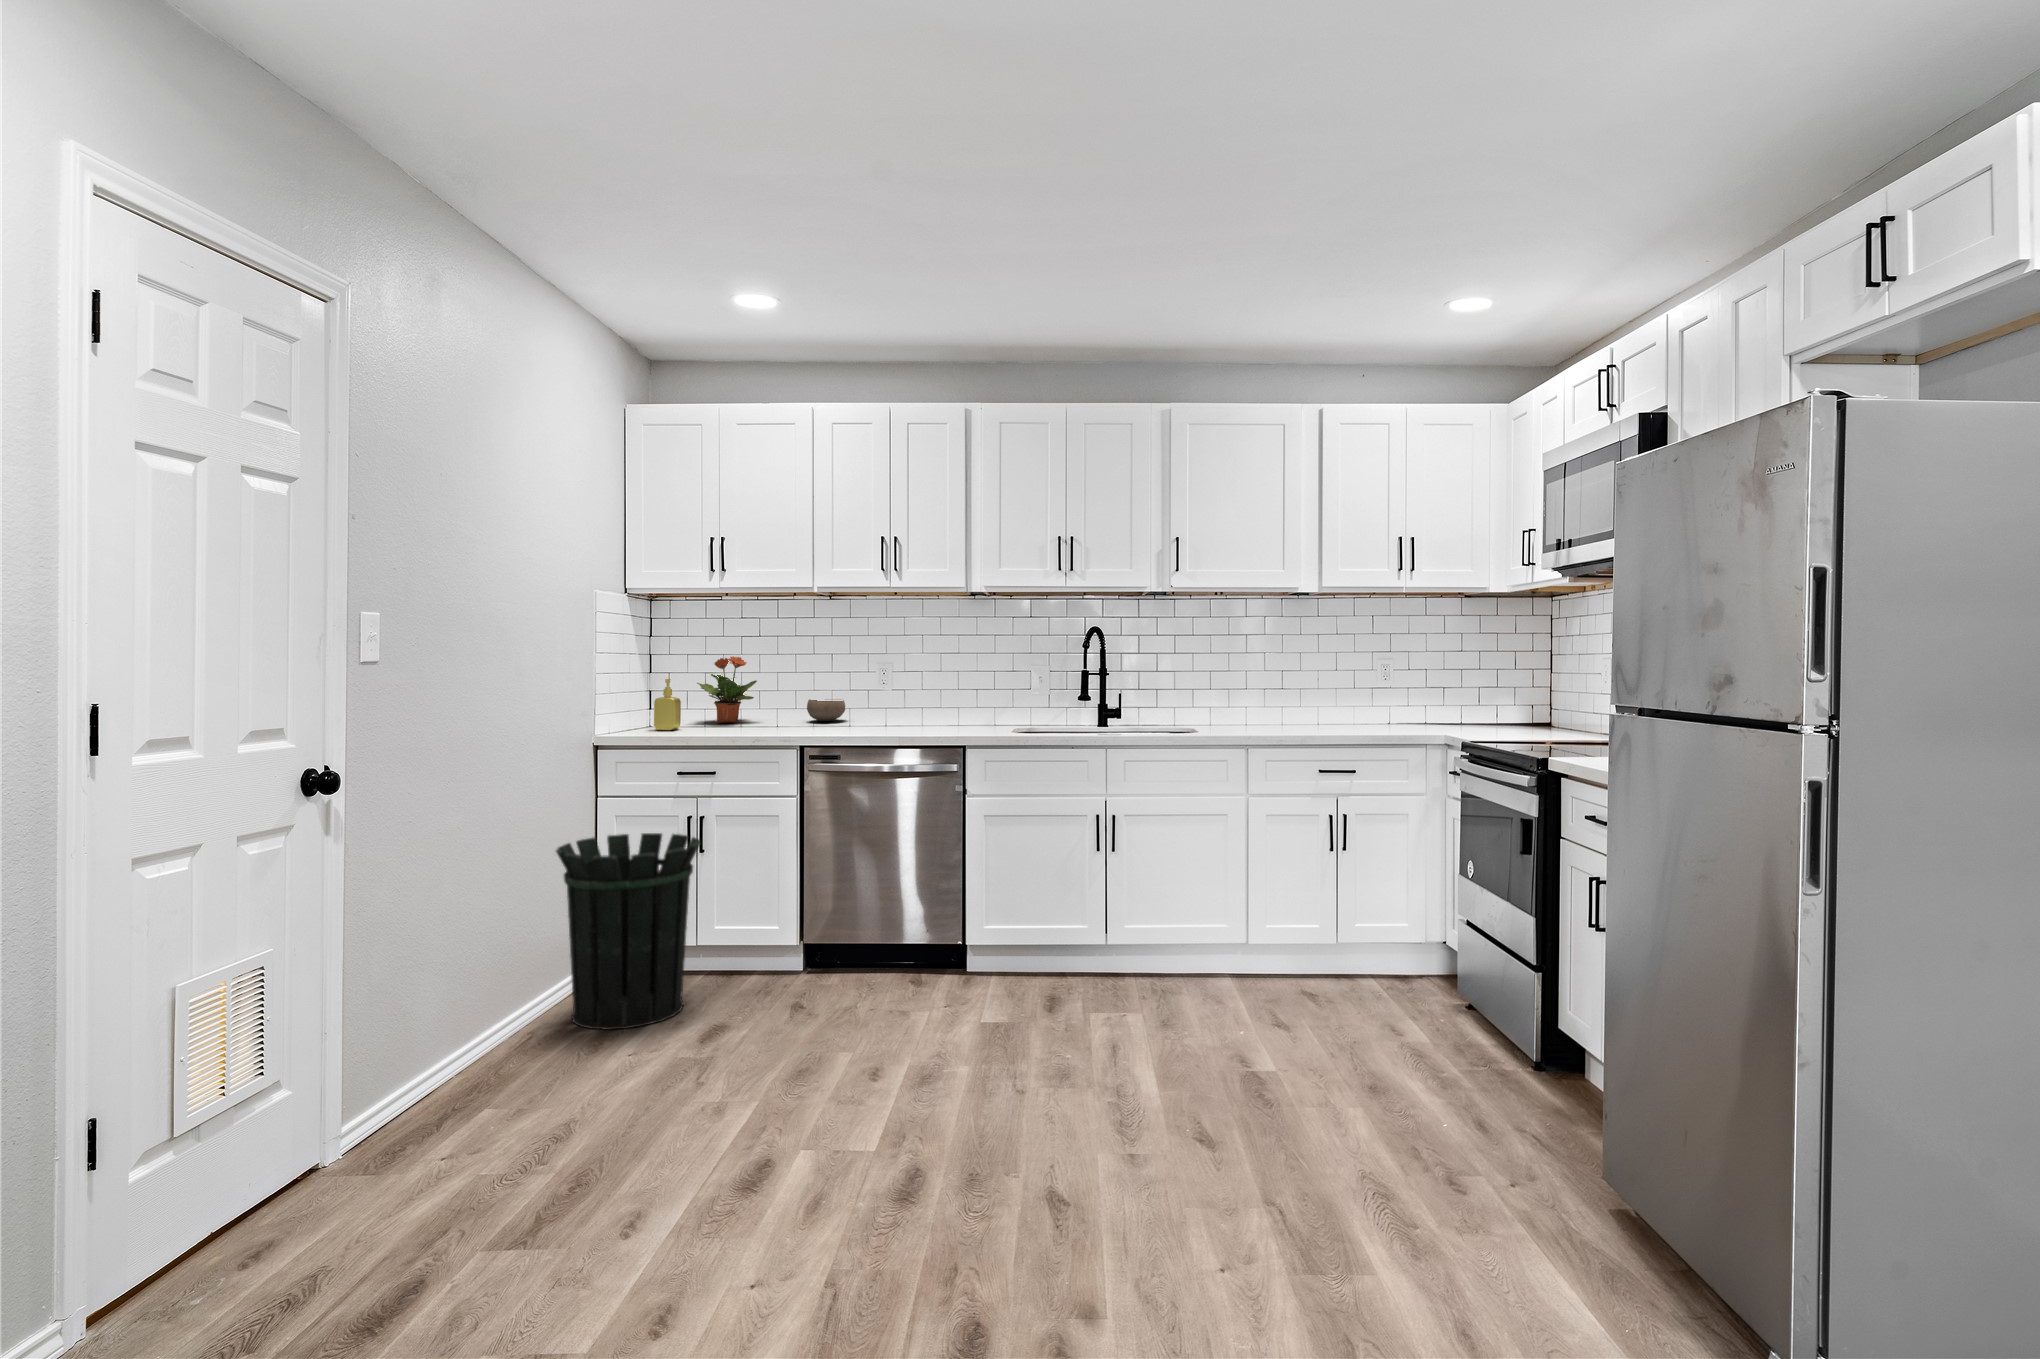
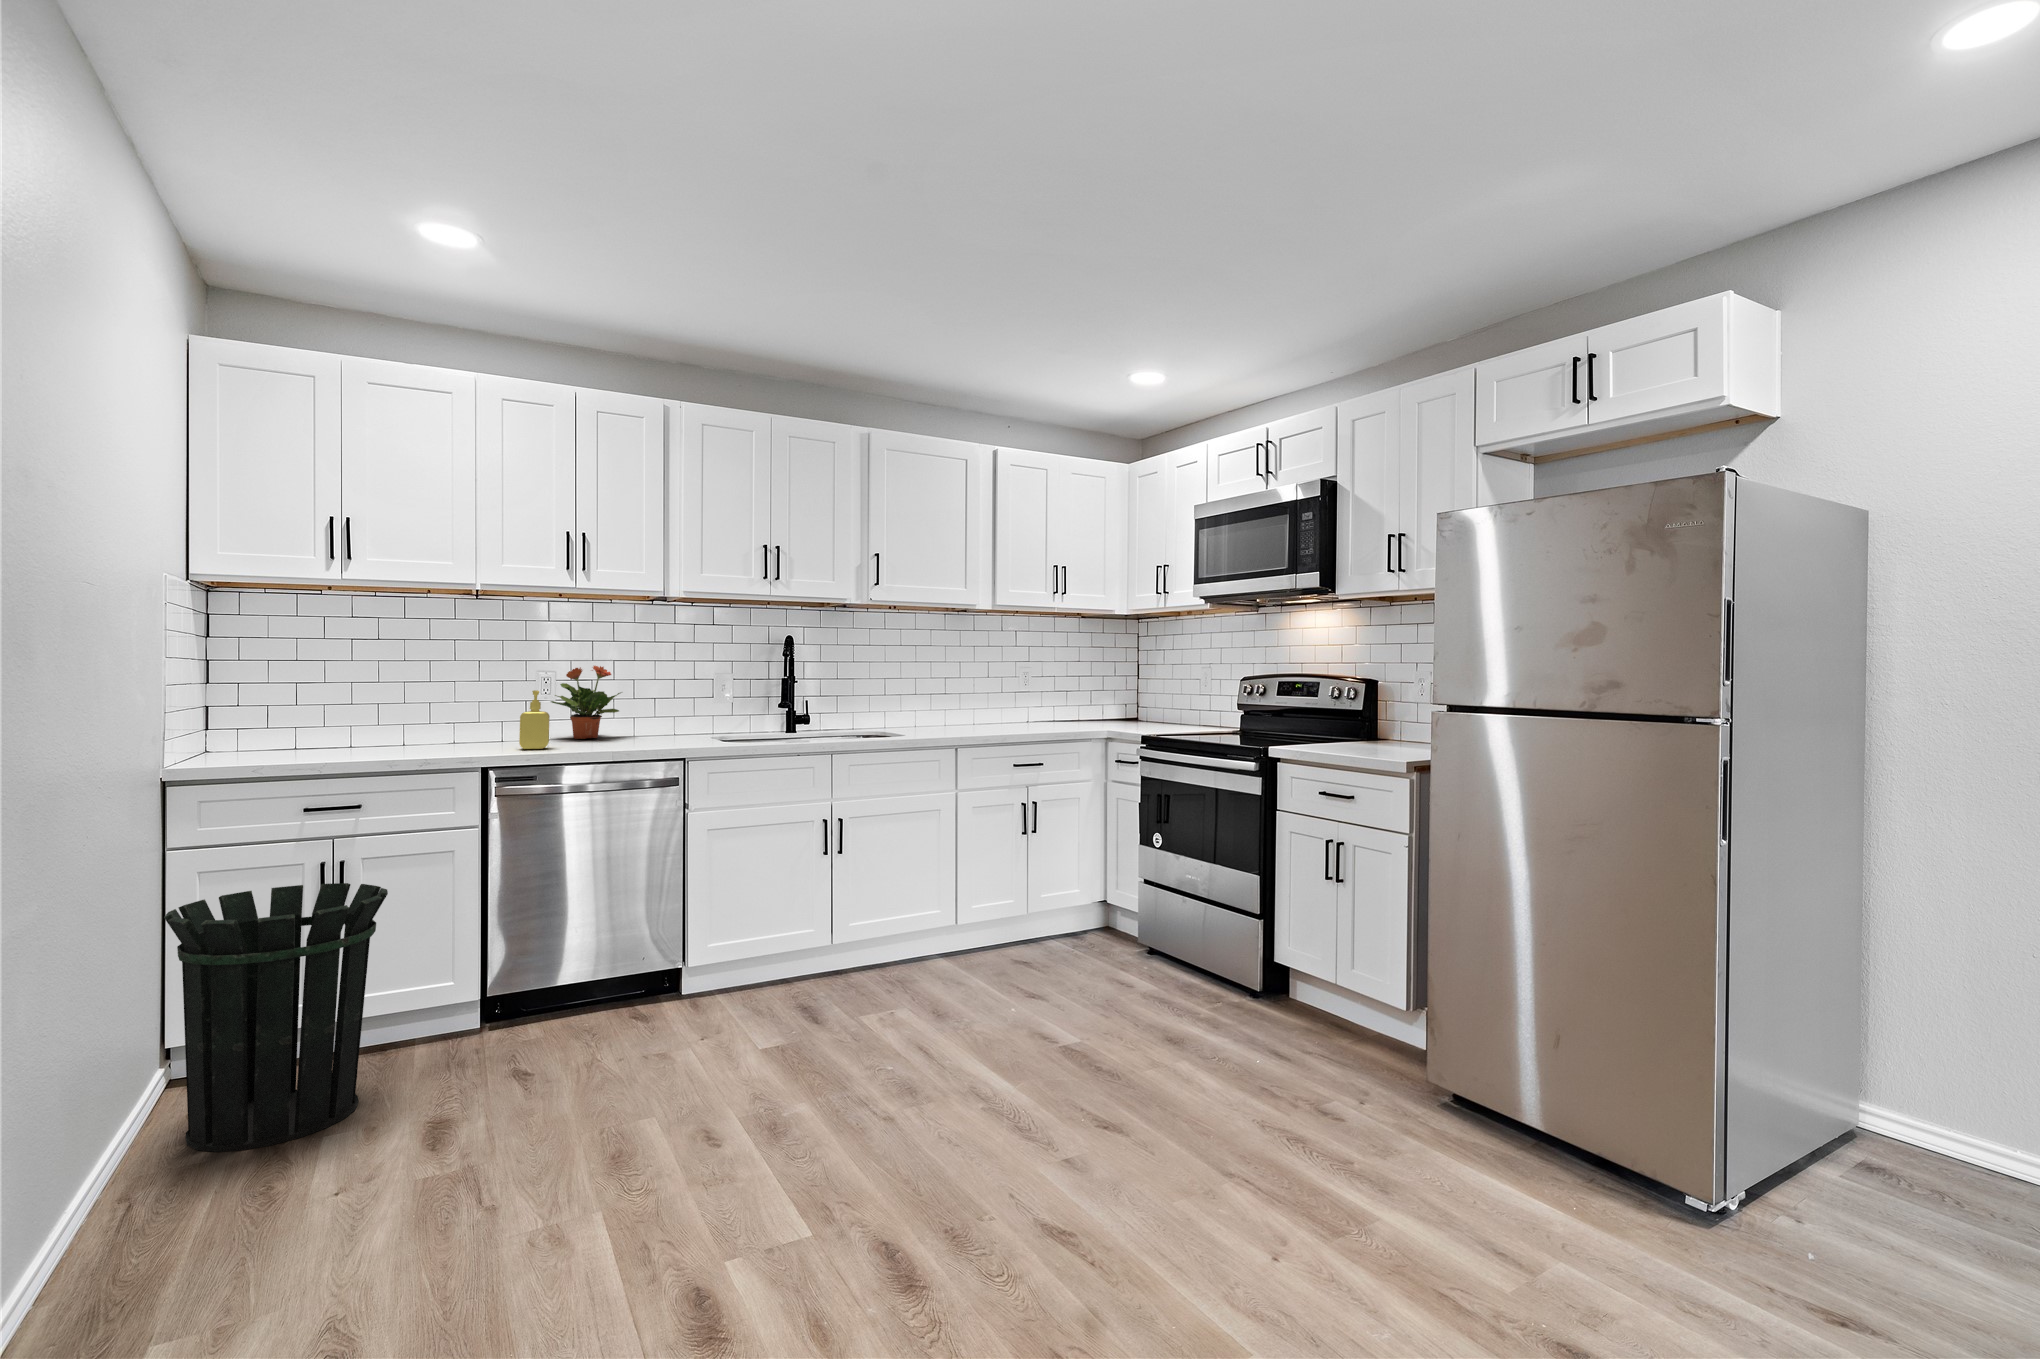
potted plant: present [697,656,757,723] -> present [551,666,622,739]
soap dispenser: present [654,679,681,730] -> present [519,690,550,749]
bowl: present [807,699,845,721] -> none [441,715,492,740]

